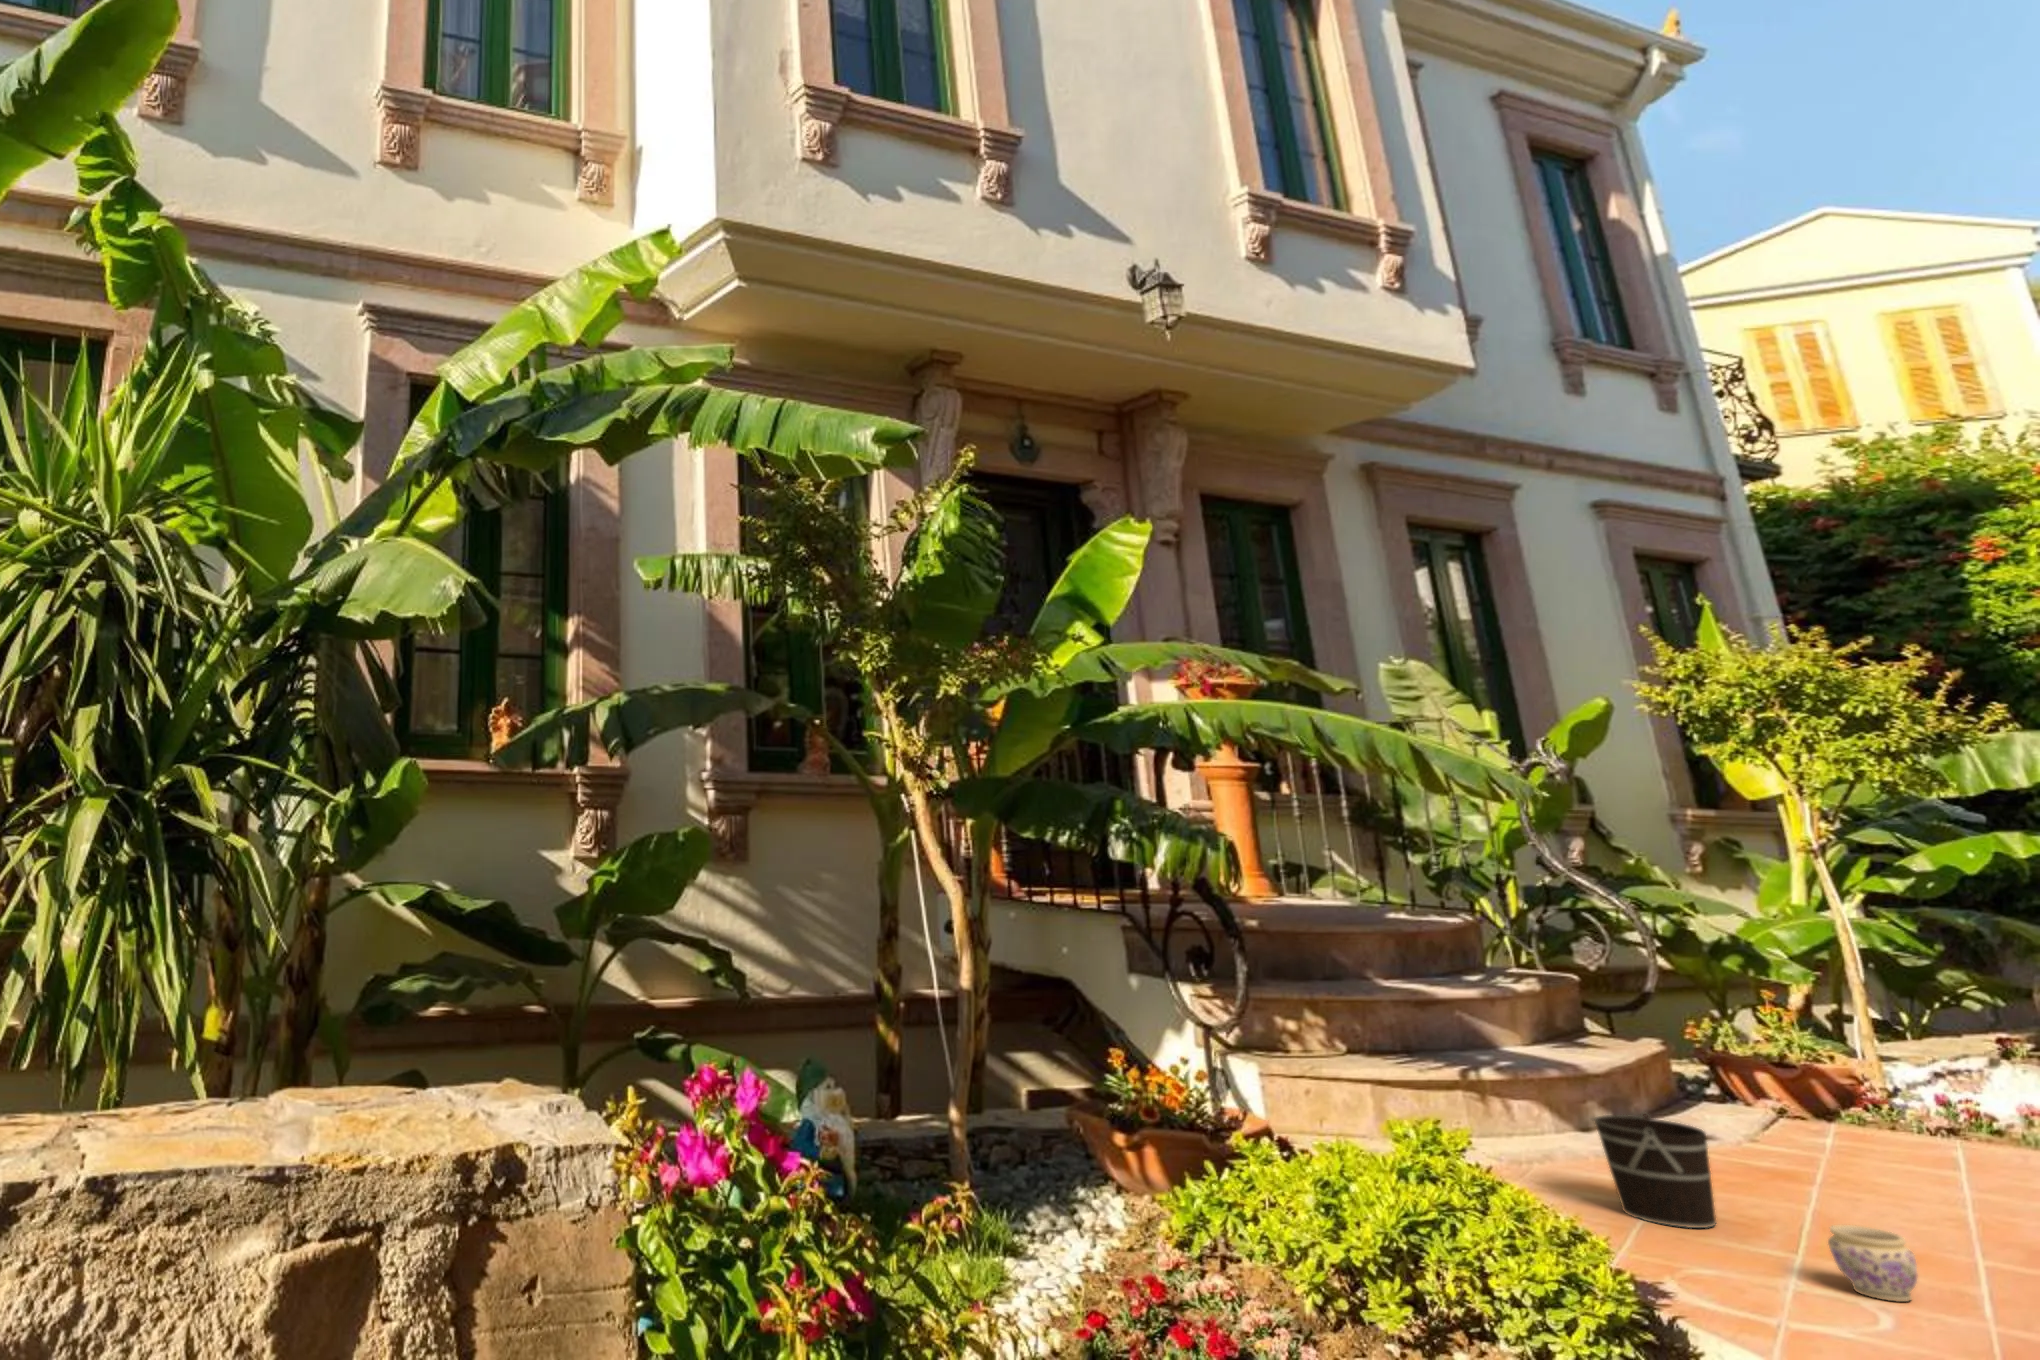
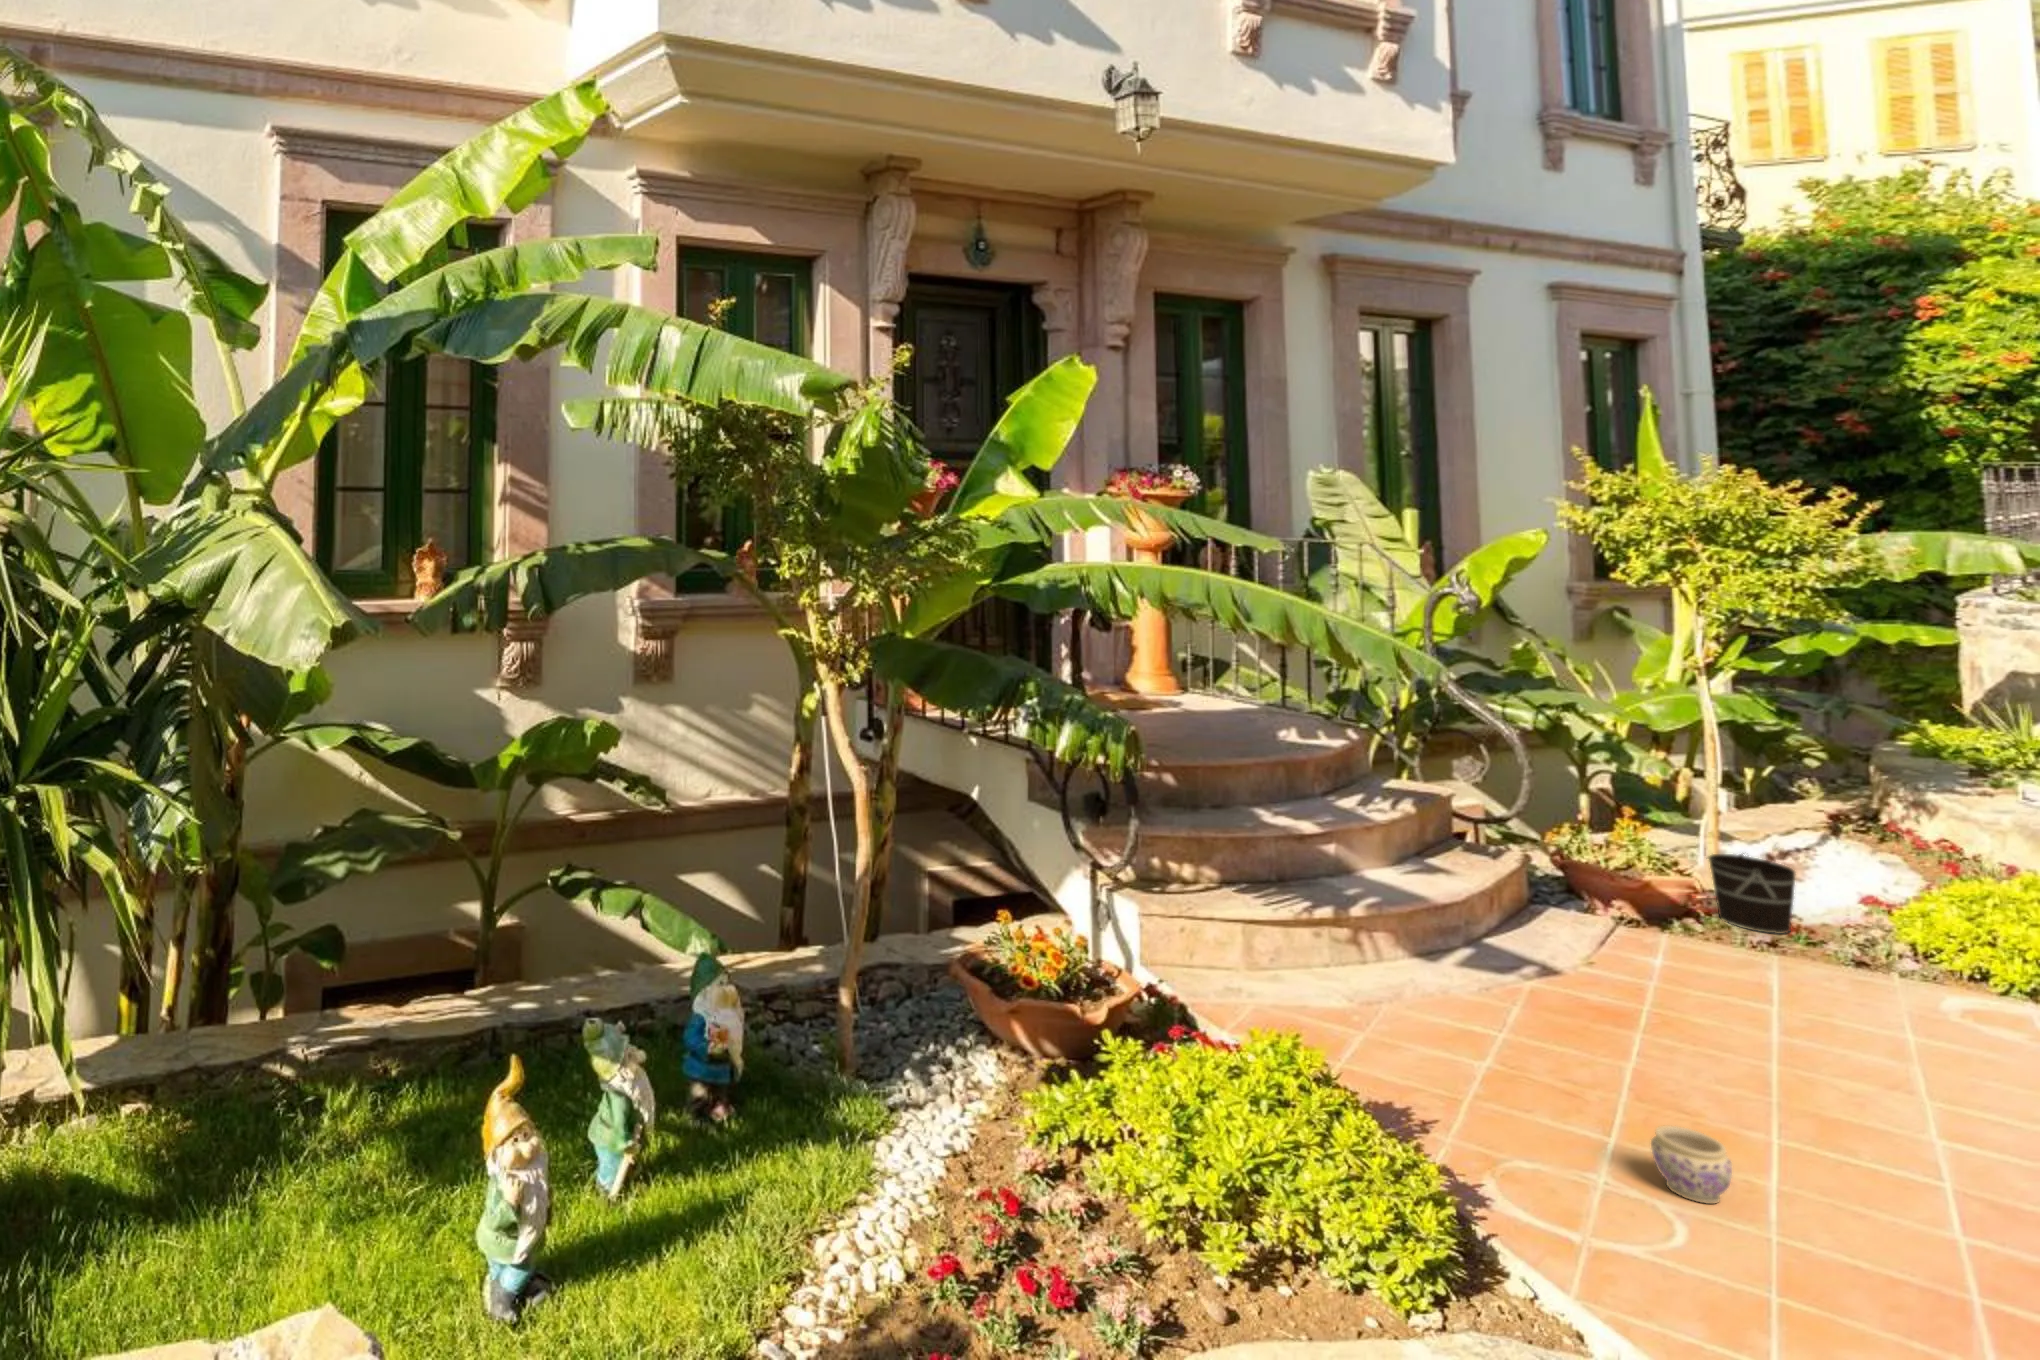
bucket: present [1593,1115,1716,1228] -> present [1708,853,1796,934]

